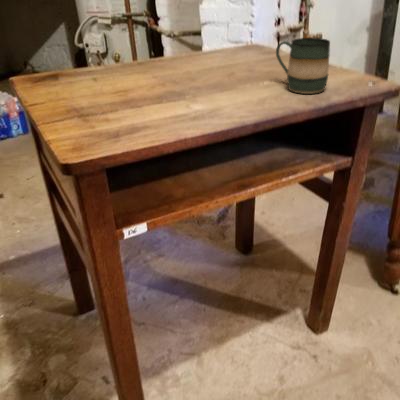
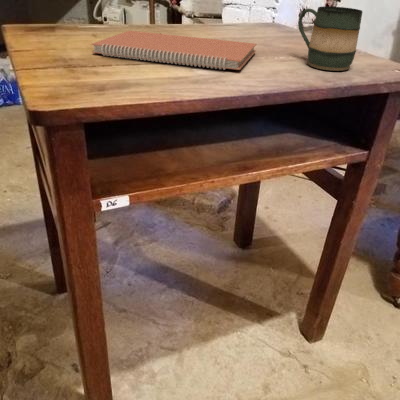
notebook: none [97,71,241,104] -> present [91,31,257,70]

